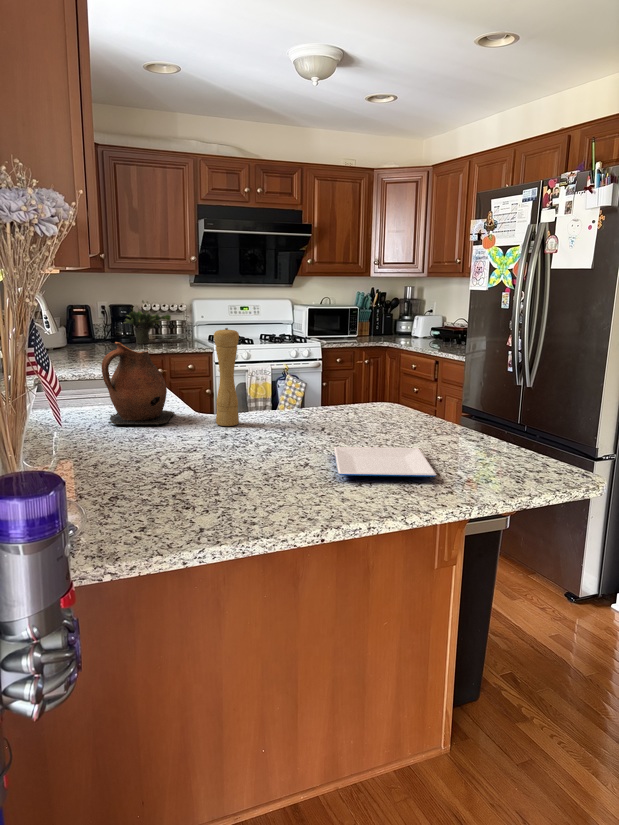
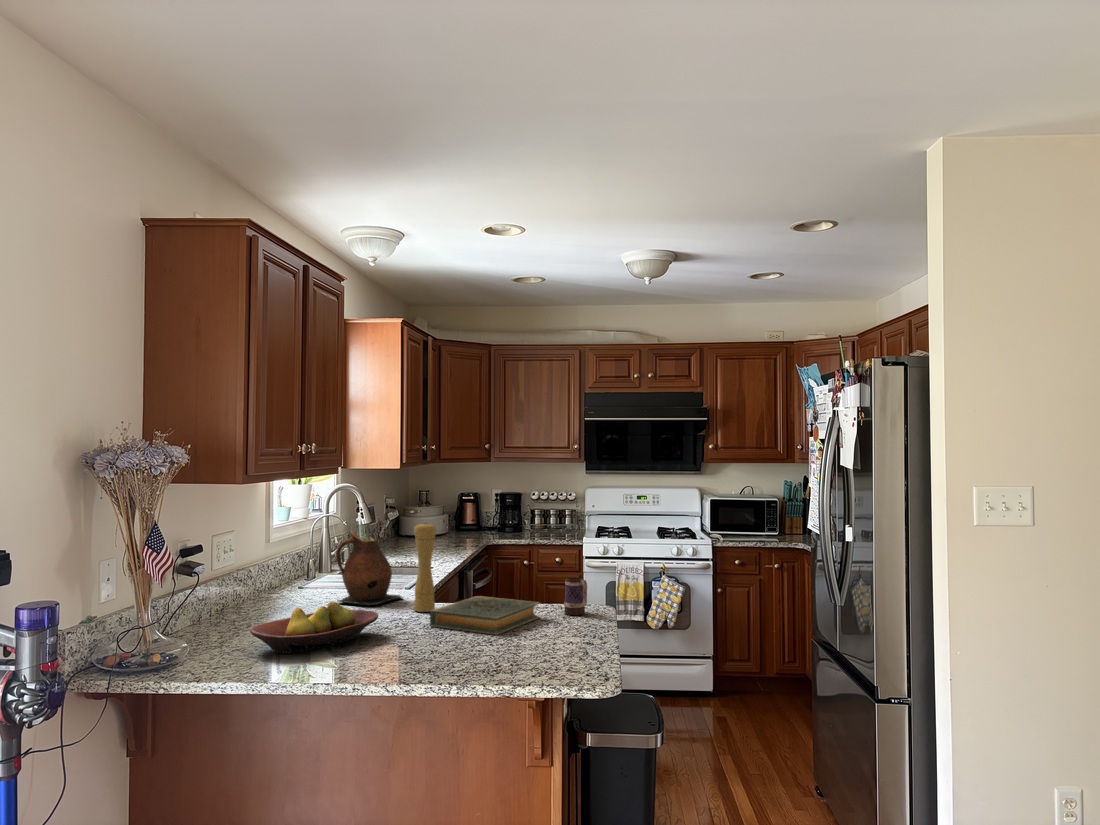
potted plant: present [125,301,171,344] -> none [509,488,558,534]
mug: none [363,378,392,415] -> present [564,577,587,615]
hardback book: none [275,404,362,442] -> present [430,596,539,635]
fruit bowl: none [135,425,255,496] -> present [250,602,379,654]
plate: present [334,447,437,477] -> none [402,634,516,664]

